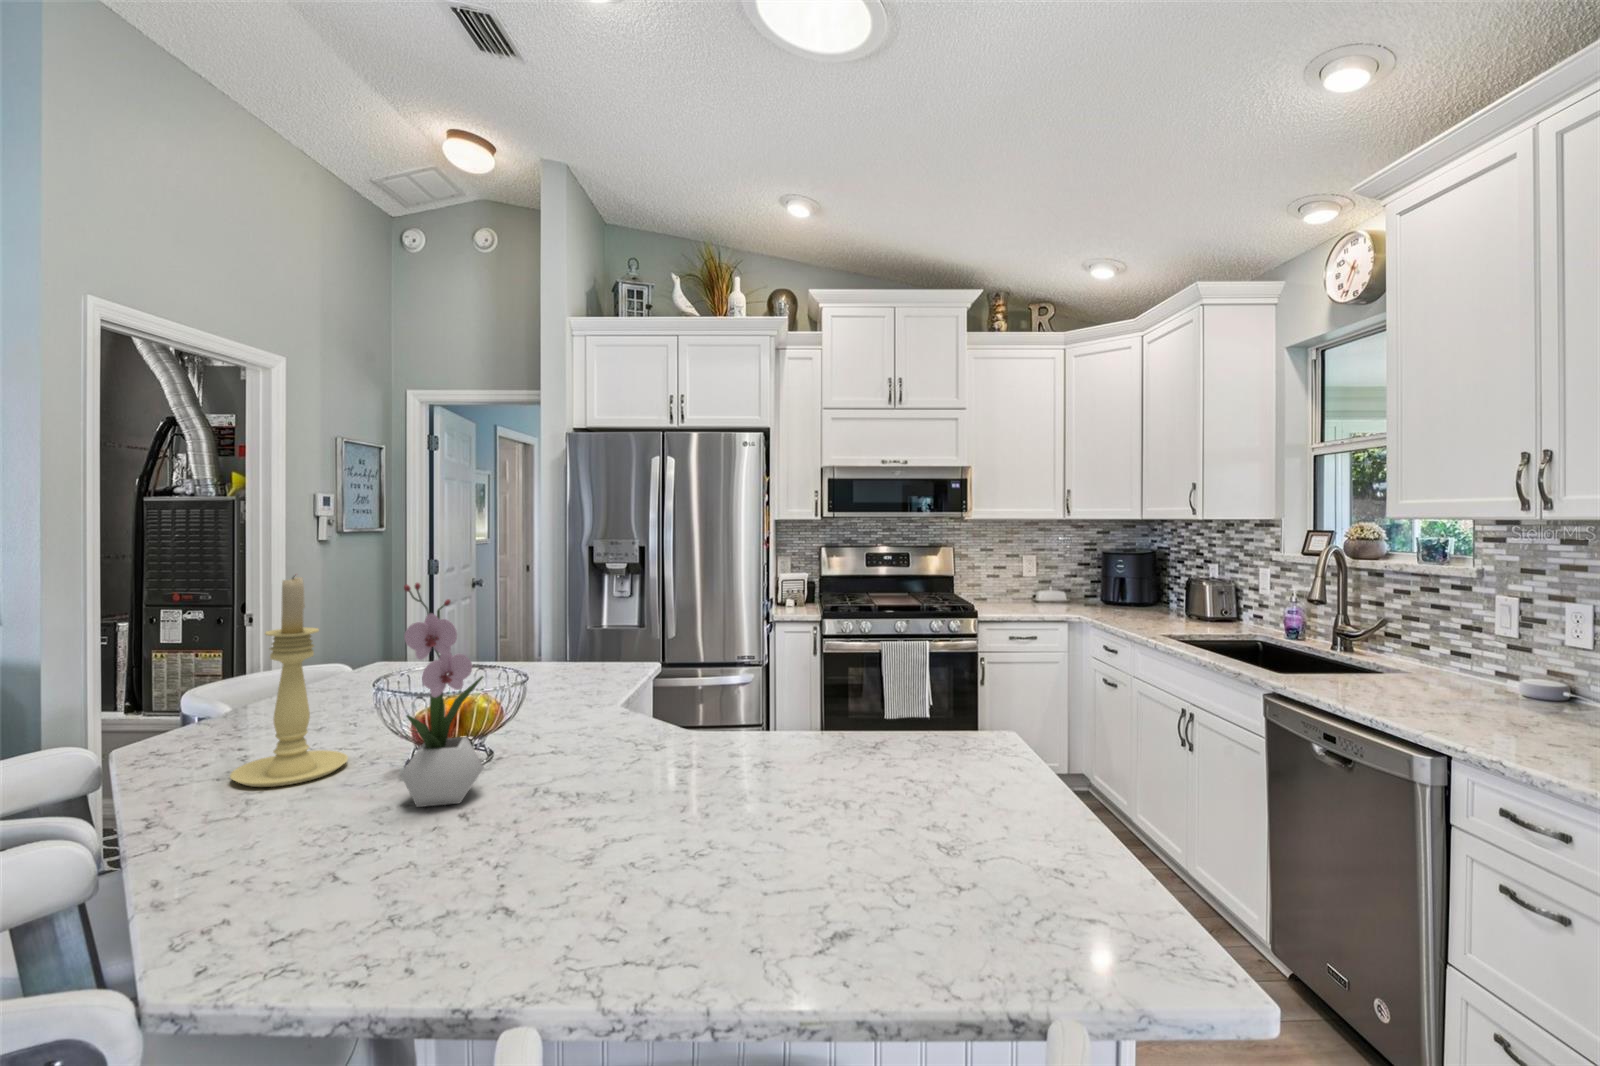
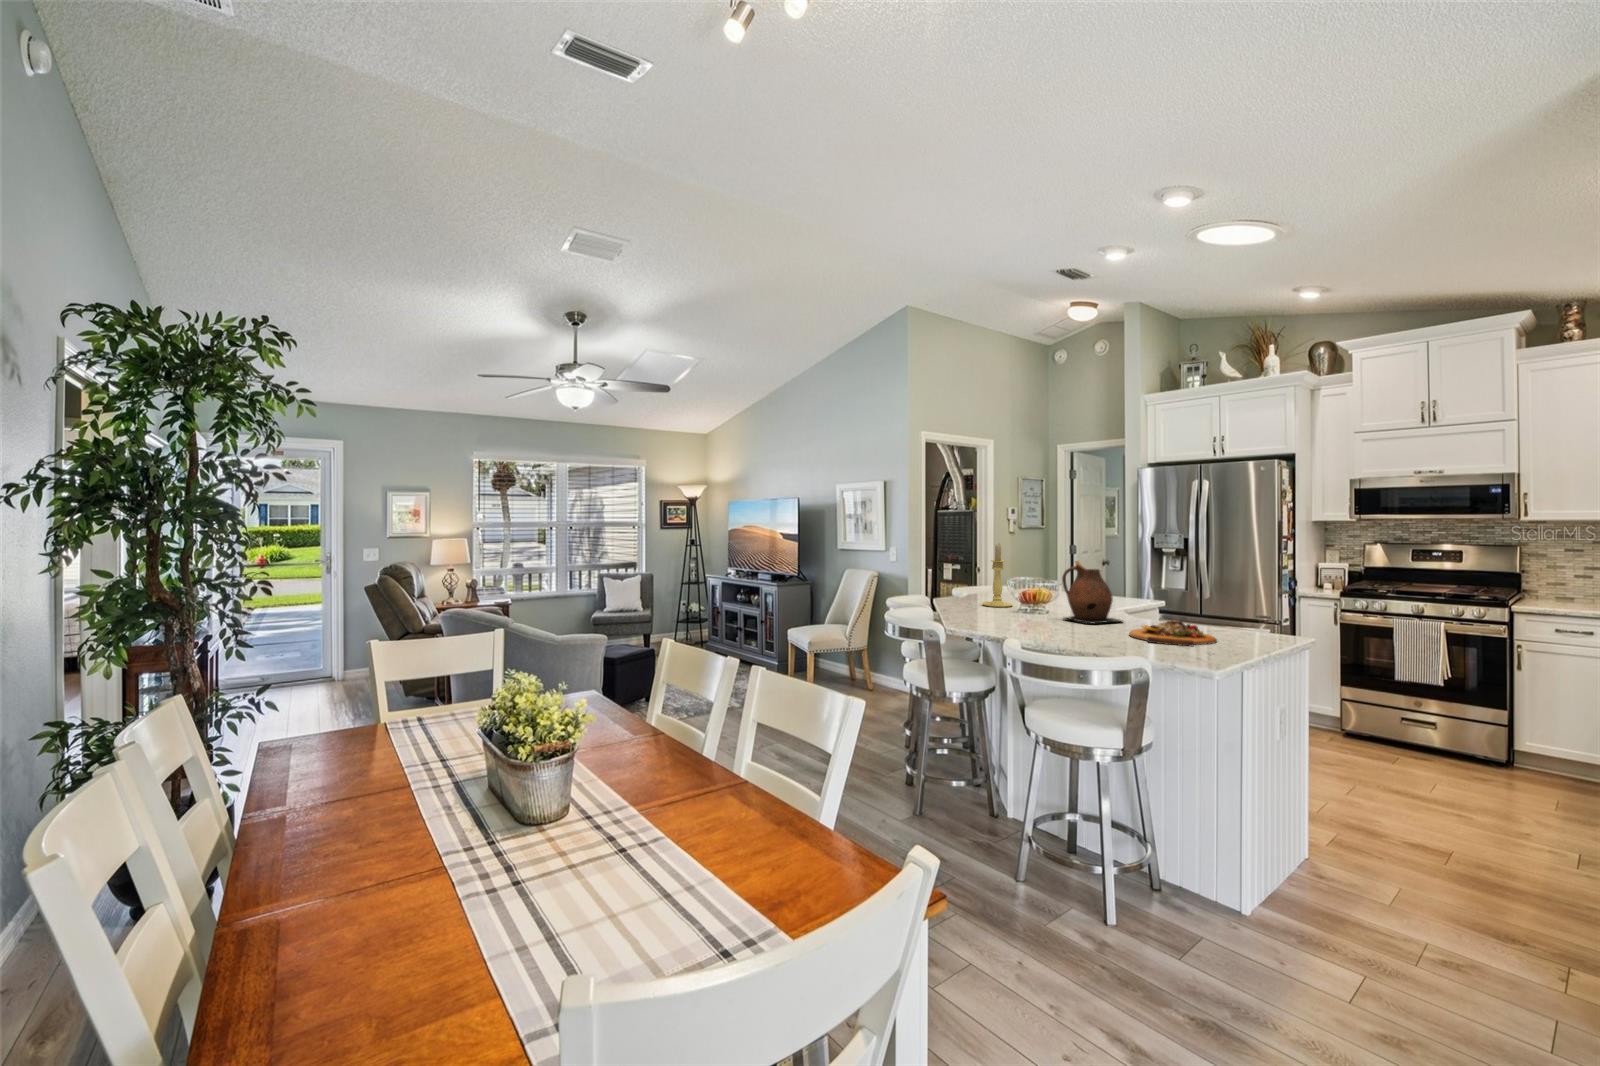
flower arrangement: present [401,583,484,807] -> none [1025,545,1051,615]
ceramic pitcher: none [540,627,713,841] -> present [1062,561,1121,623]
cutting board: none [817,800,1090,954] -> present [1129,620,1217,647]

